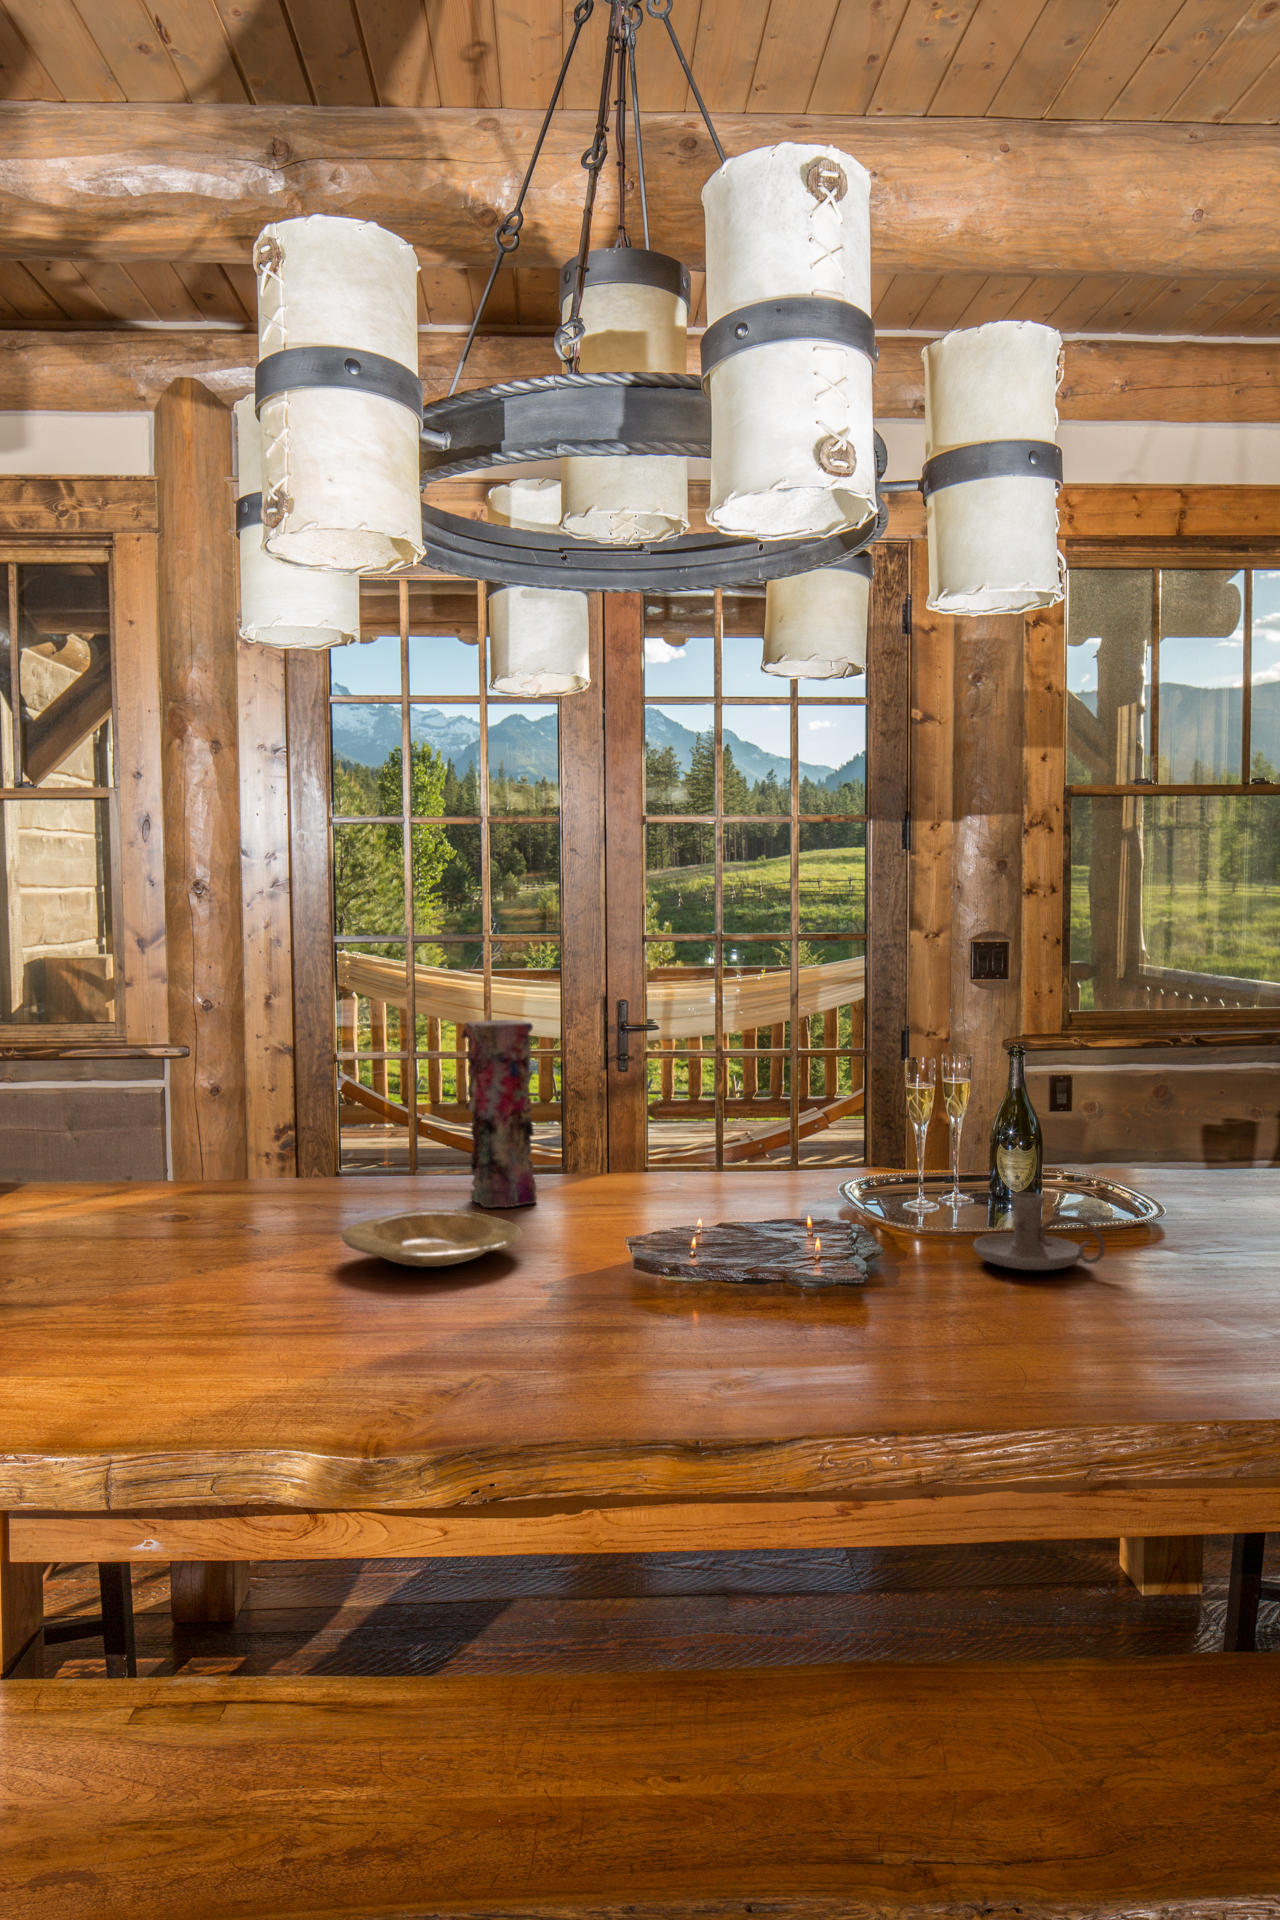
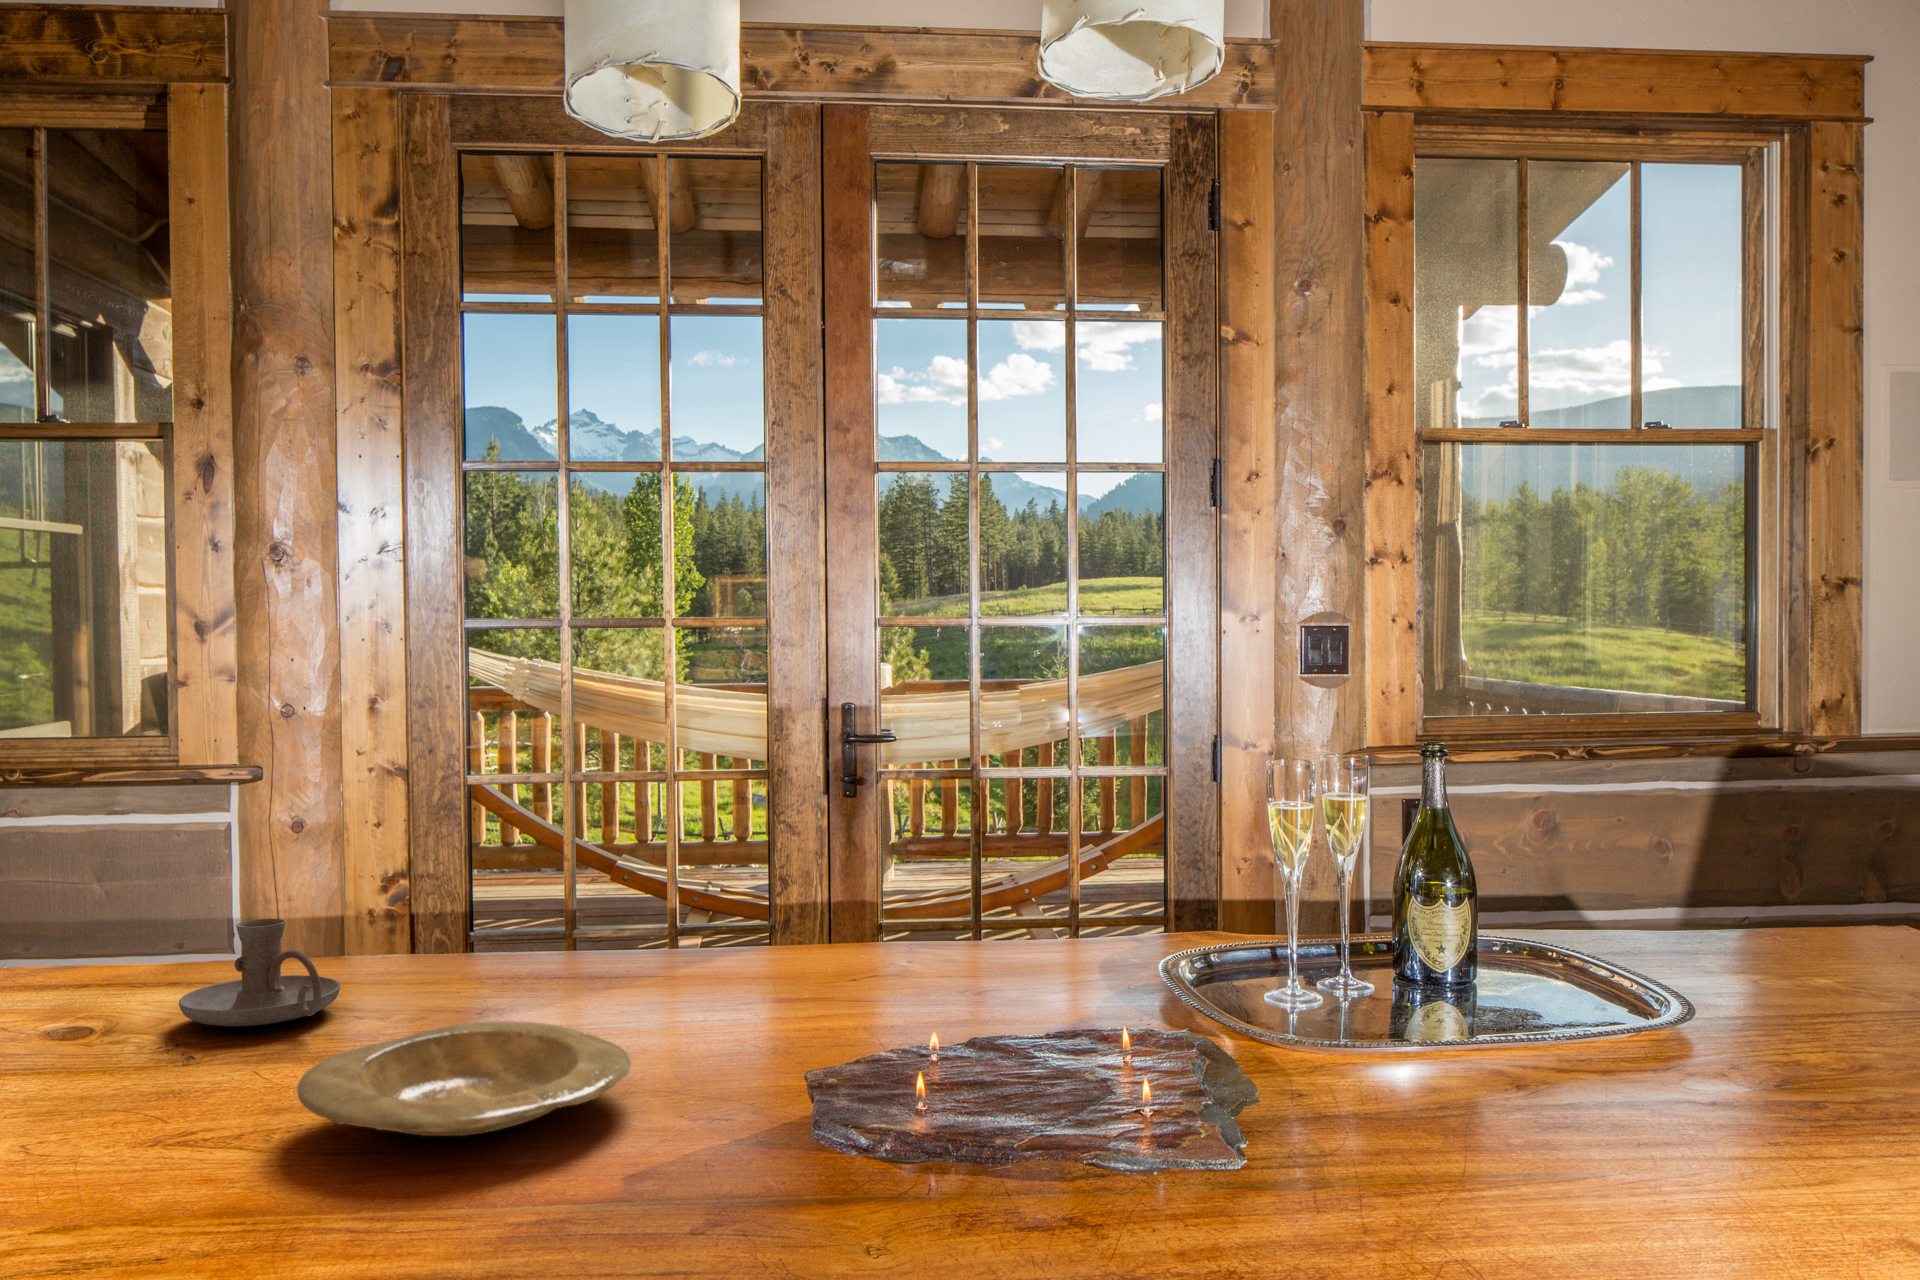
vase: present [461,1020,537,1207] -> none [563,710,684,1010]
candle holder: present [973,1192,1105,1270] -> present [179,919,340,1026]

